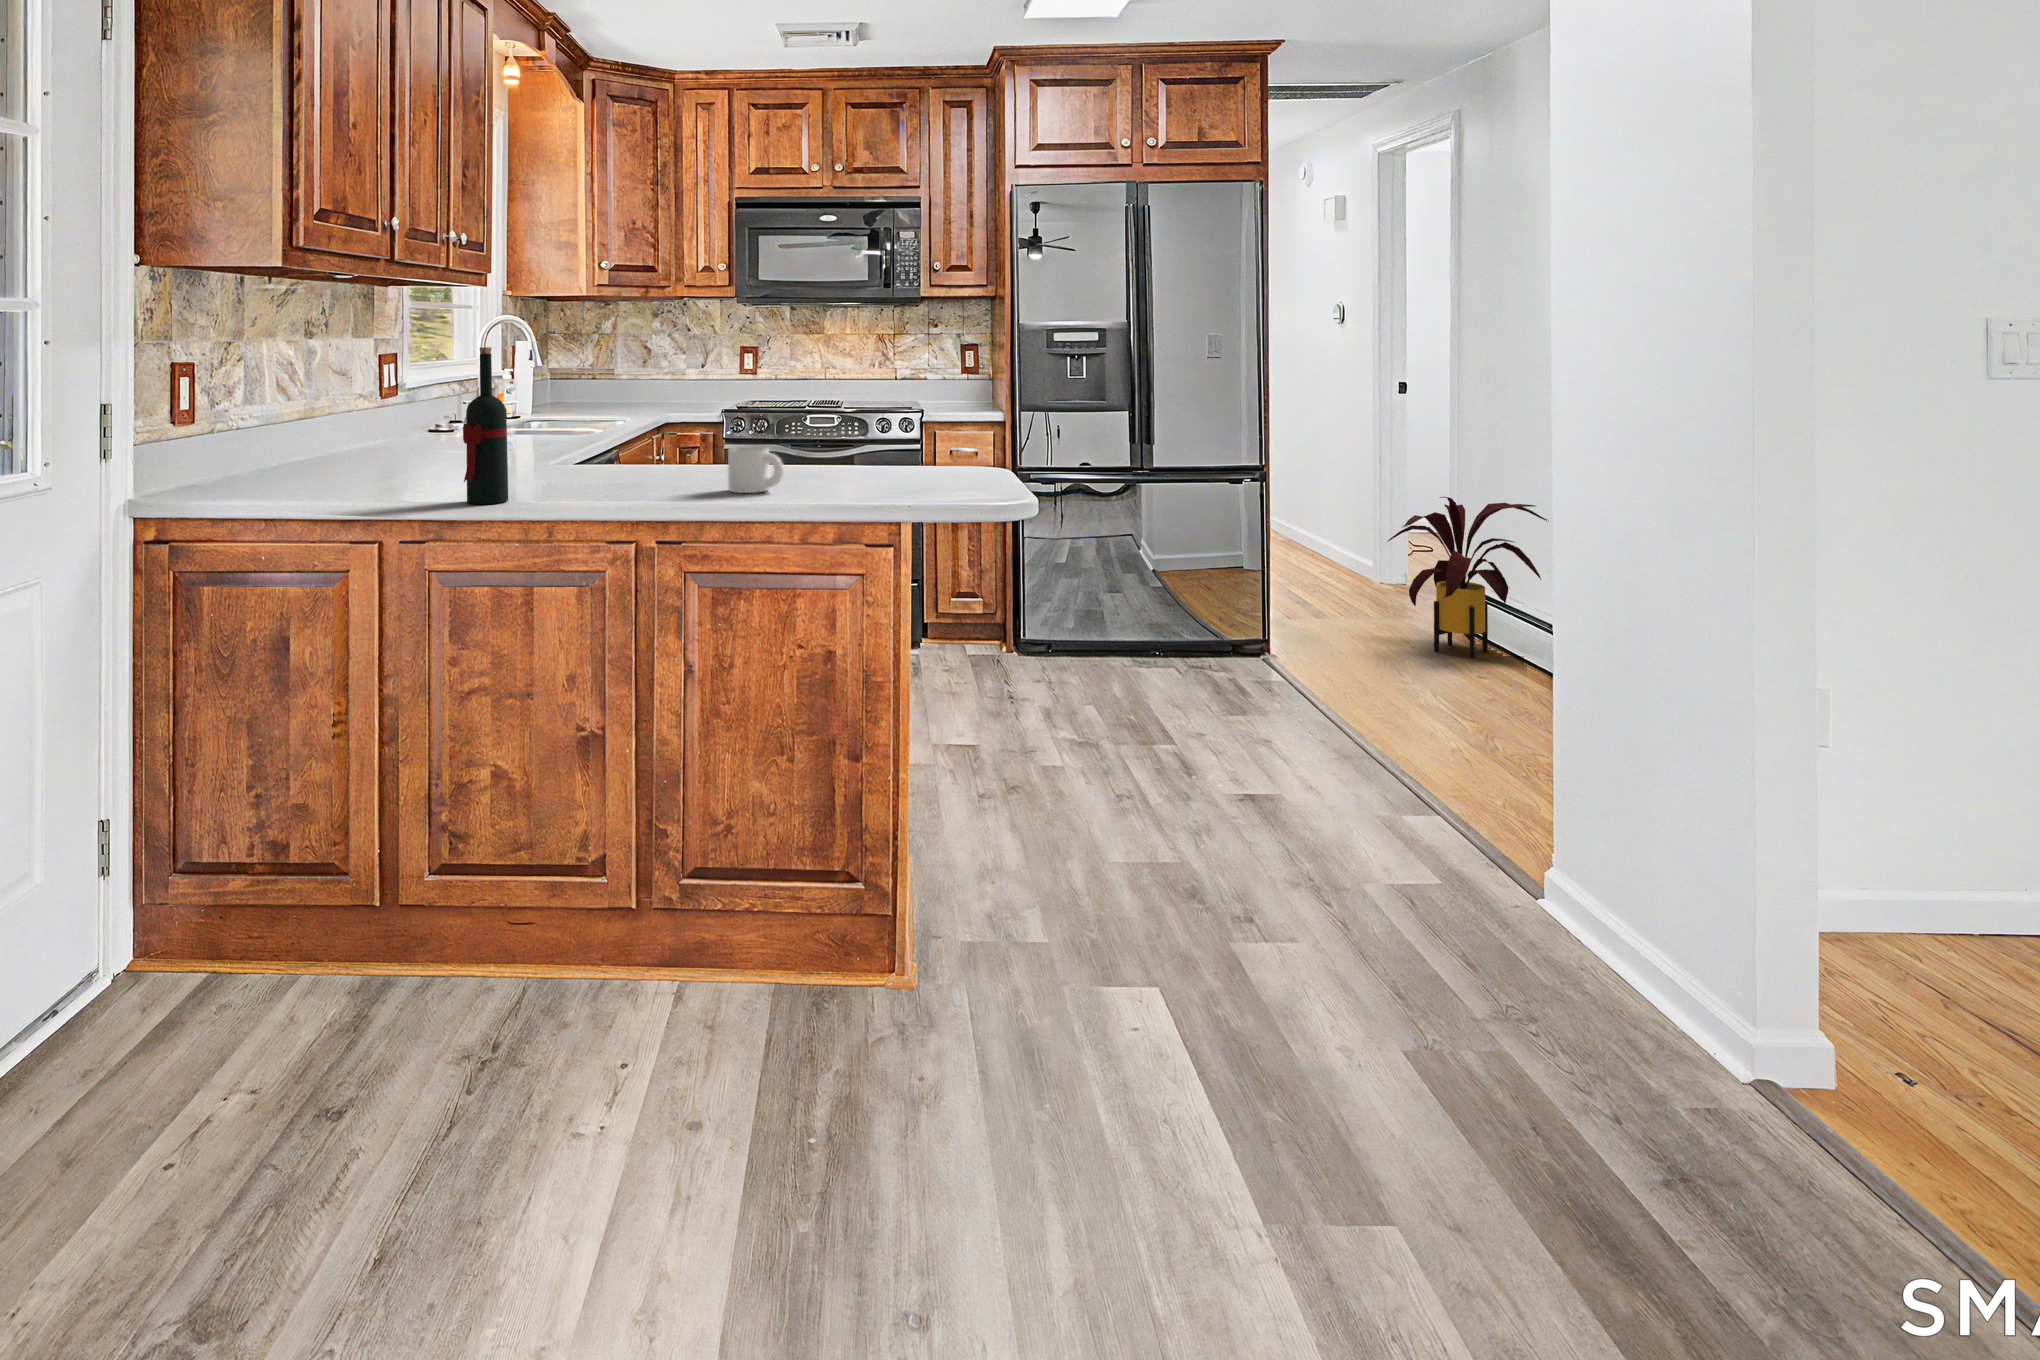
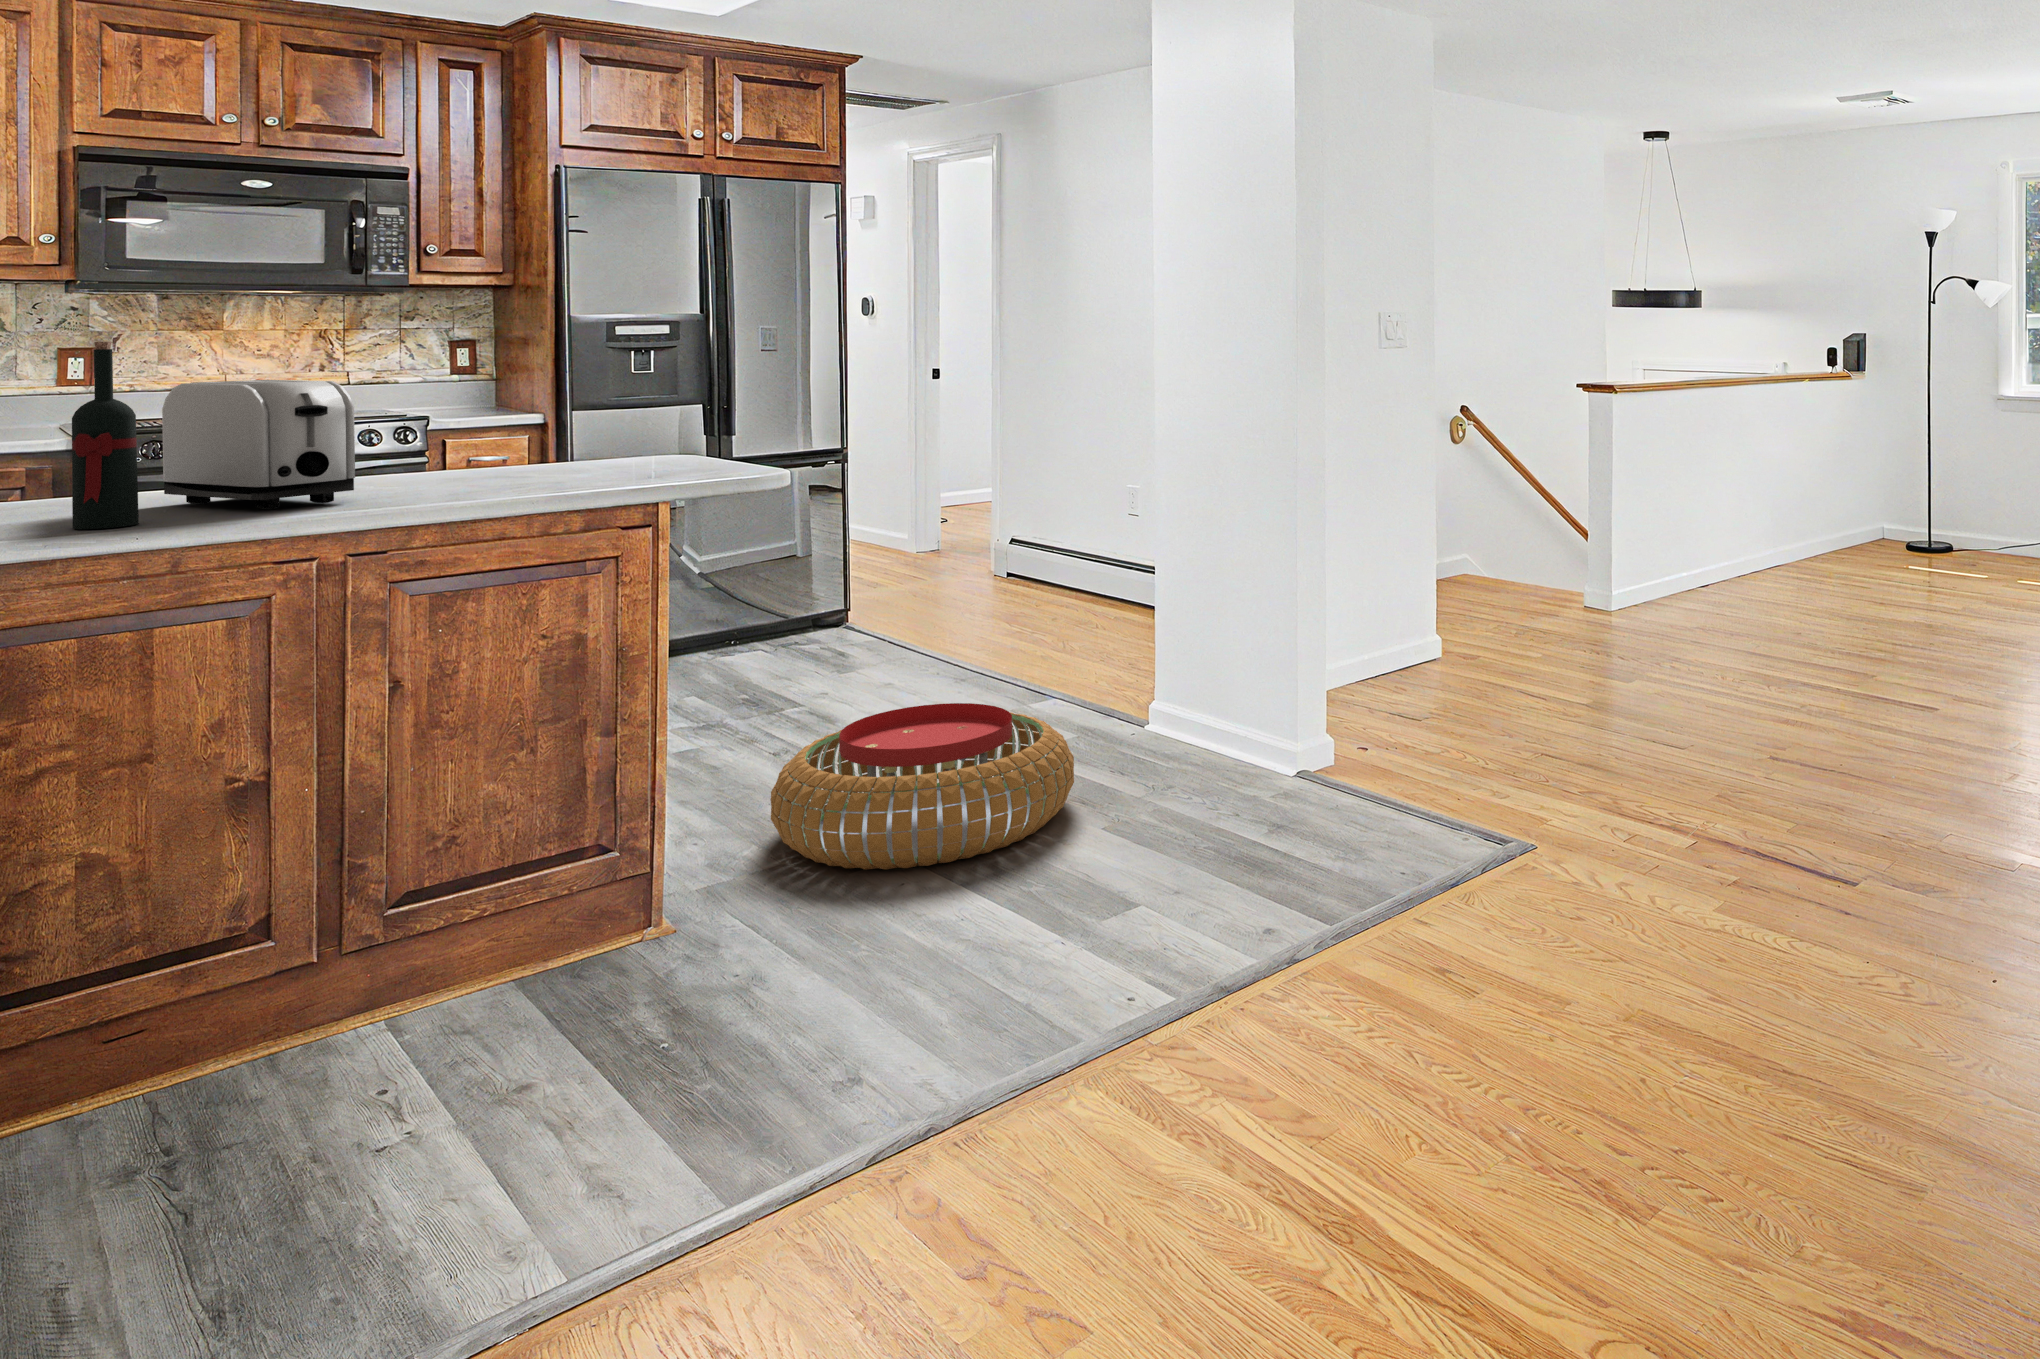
toaster: none [566,380,663,497] -> present [162,380,355,509]
mug: present [728,447,784,493] -> none [431,445,507,493]
house plant: present [1387,497,1549,658] -> none [958,475,1092,613]
pouf: none [1051,778,1408,1011] -> present [770,703,1074,869]

